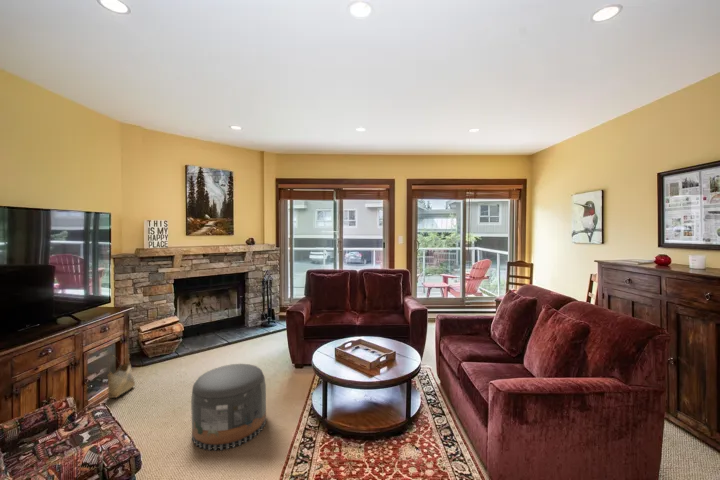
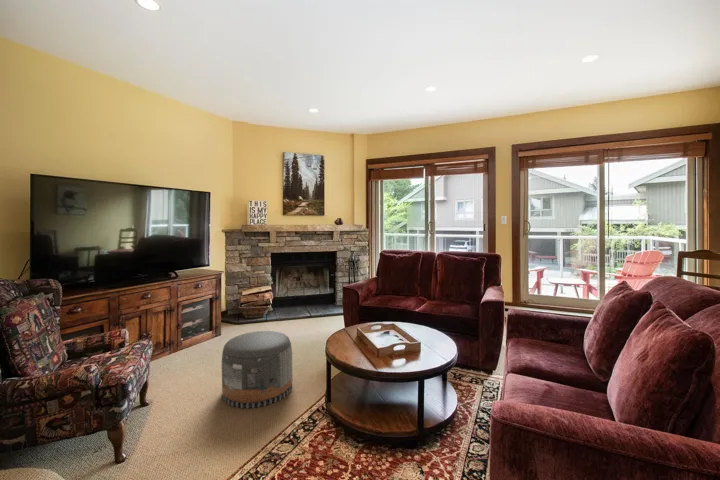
woven basket: present [108,363,135,398] -> none [197,310,220,345]

